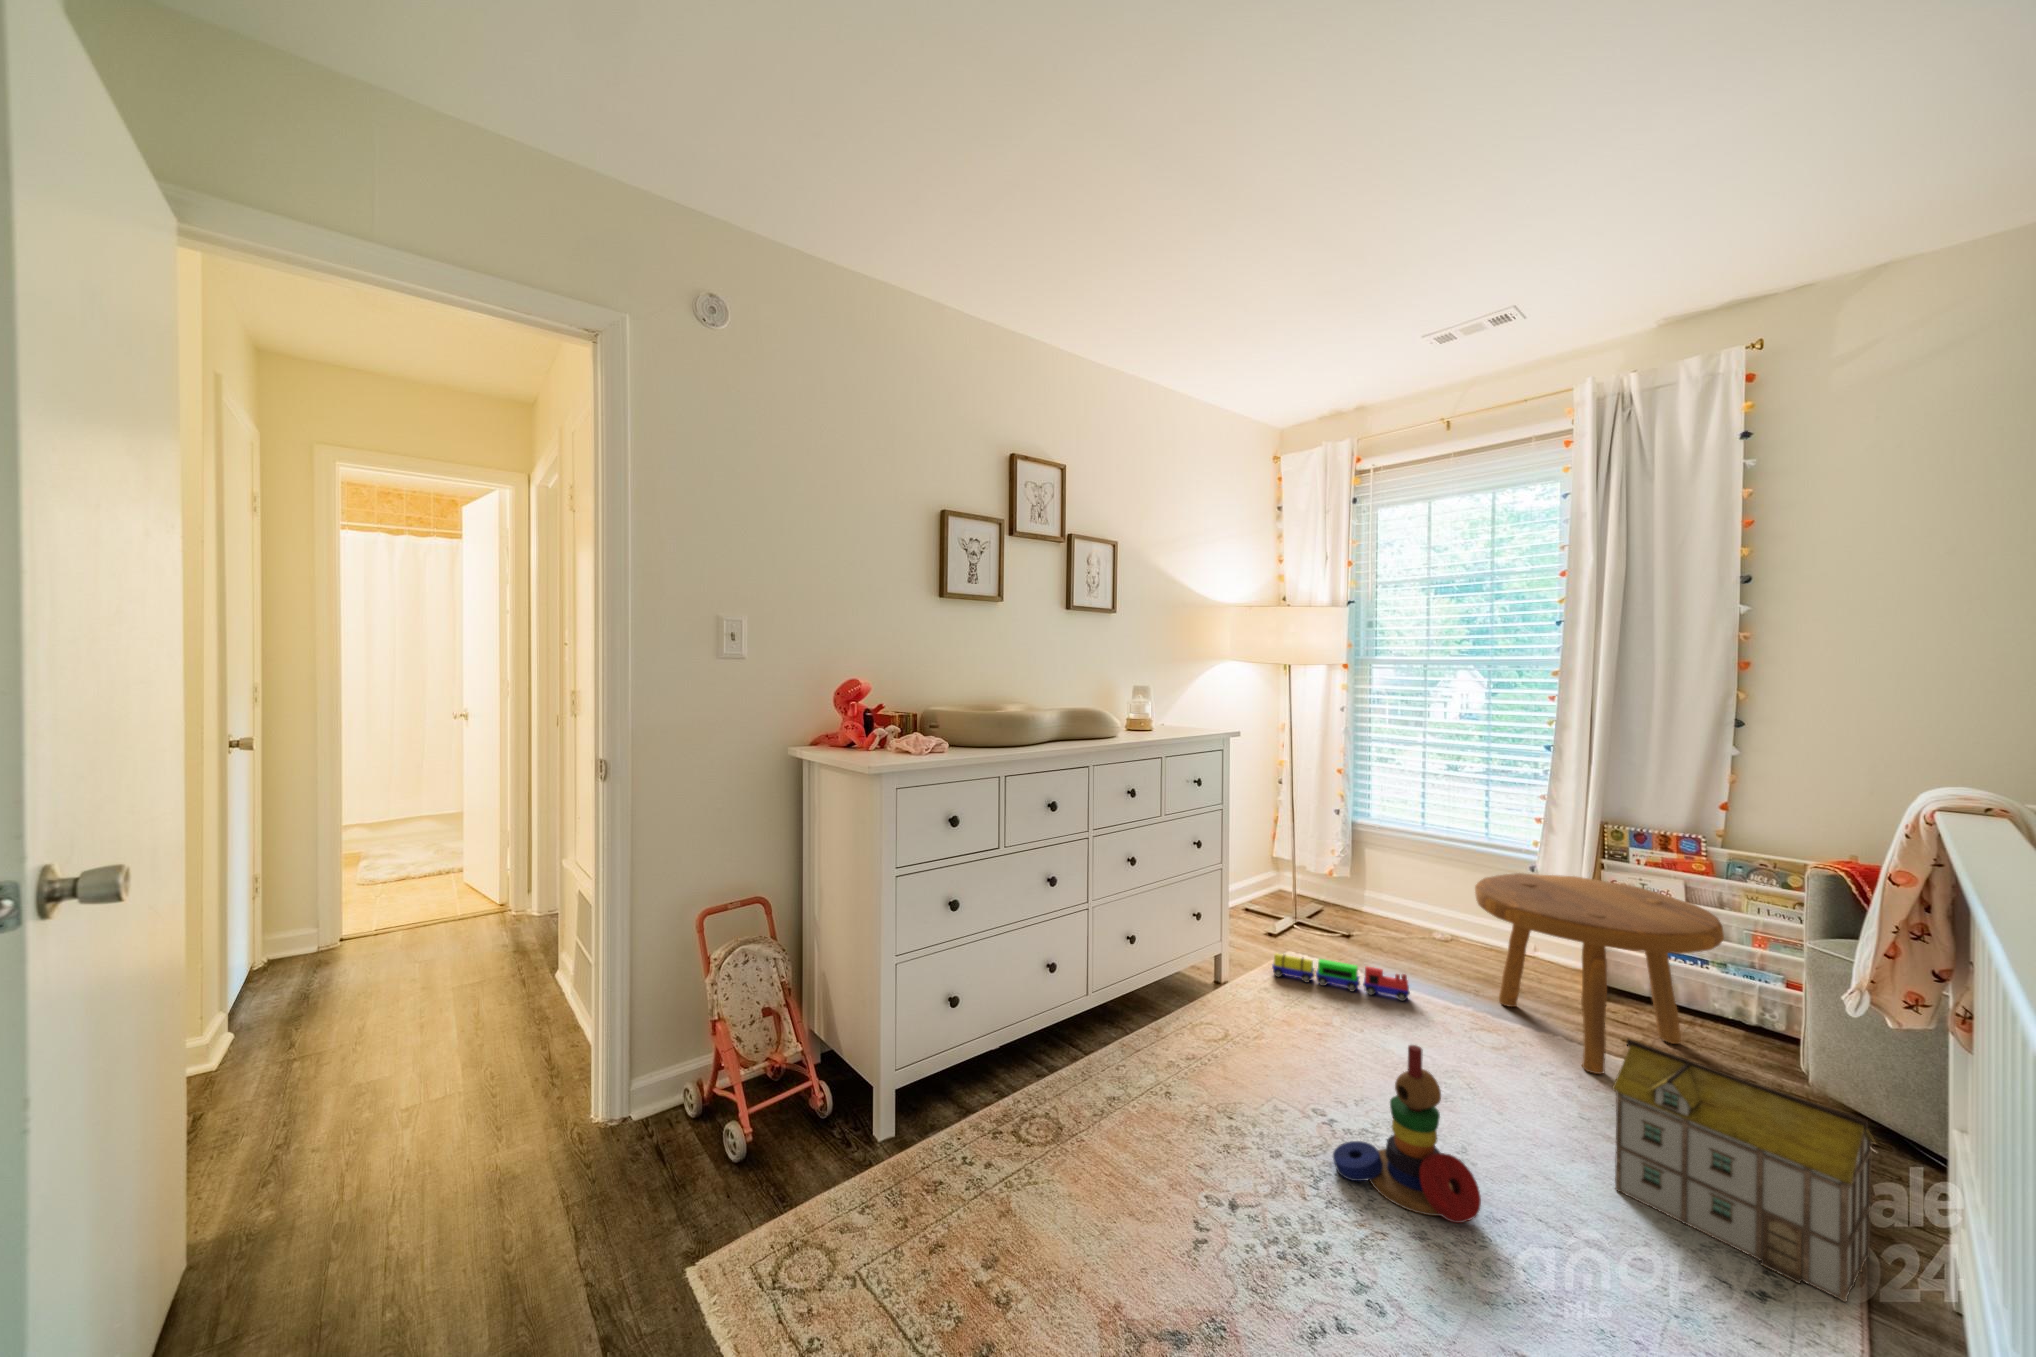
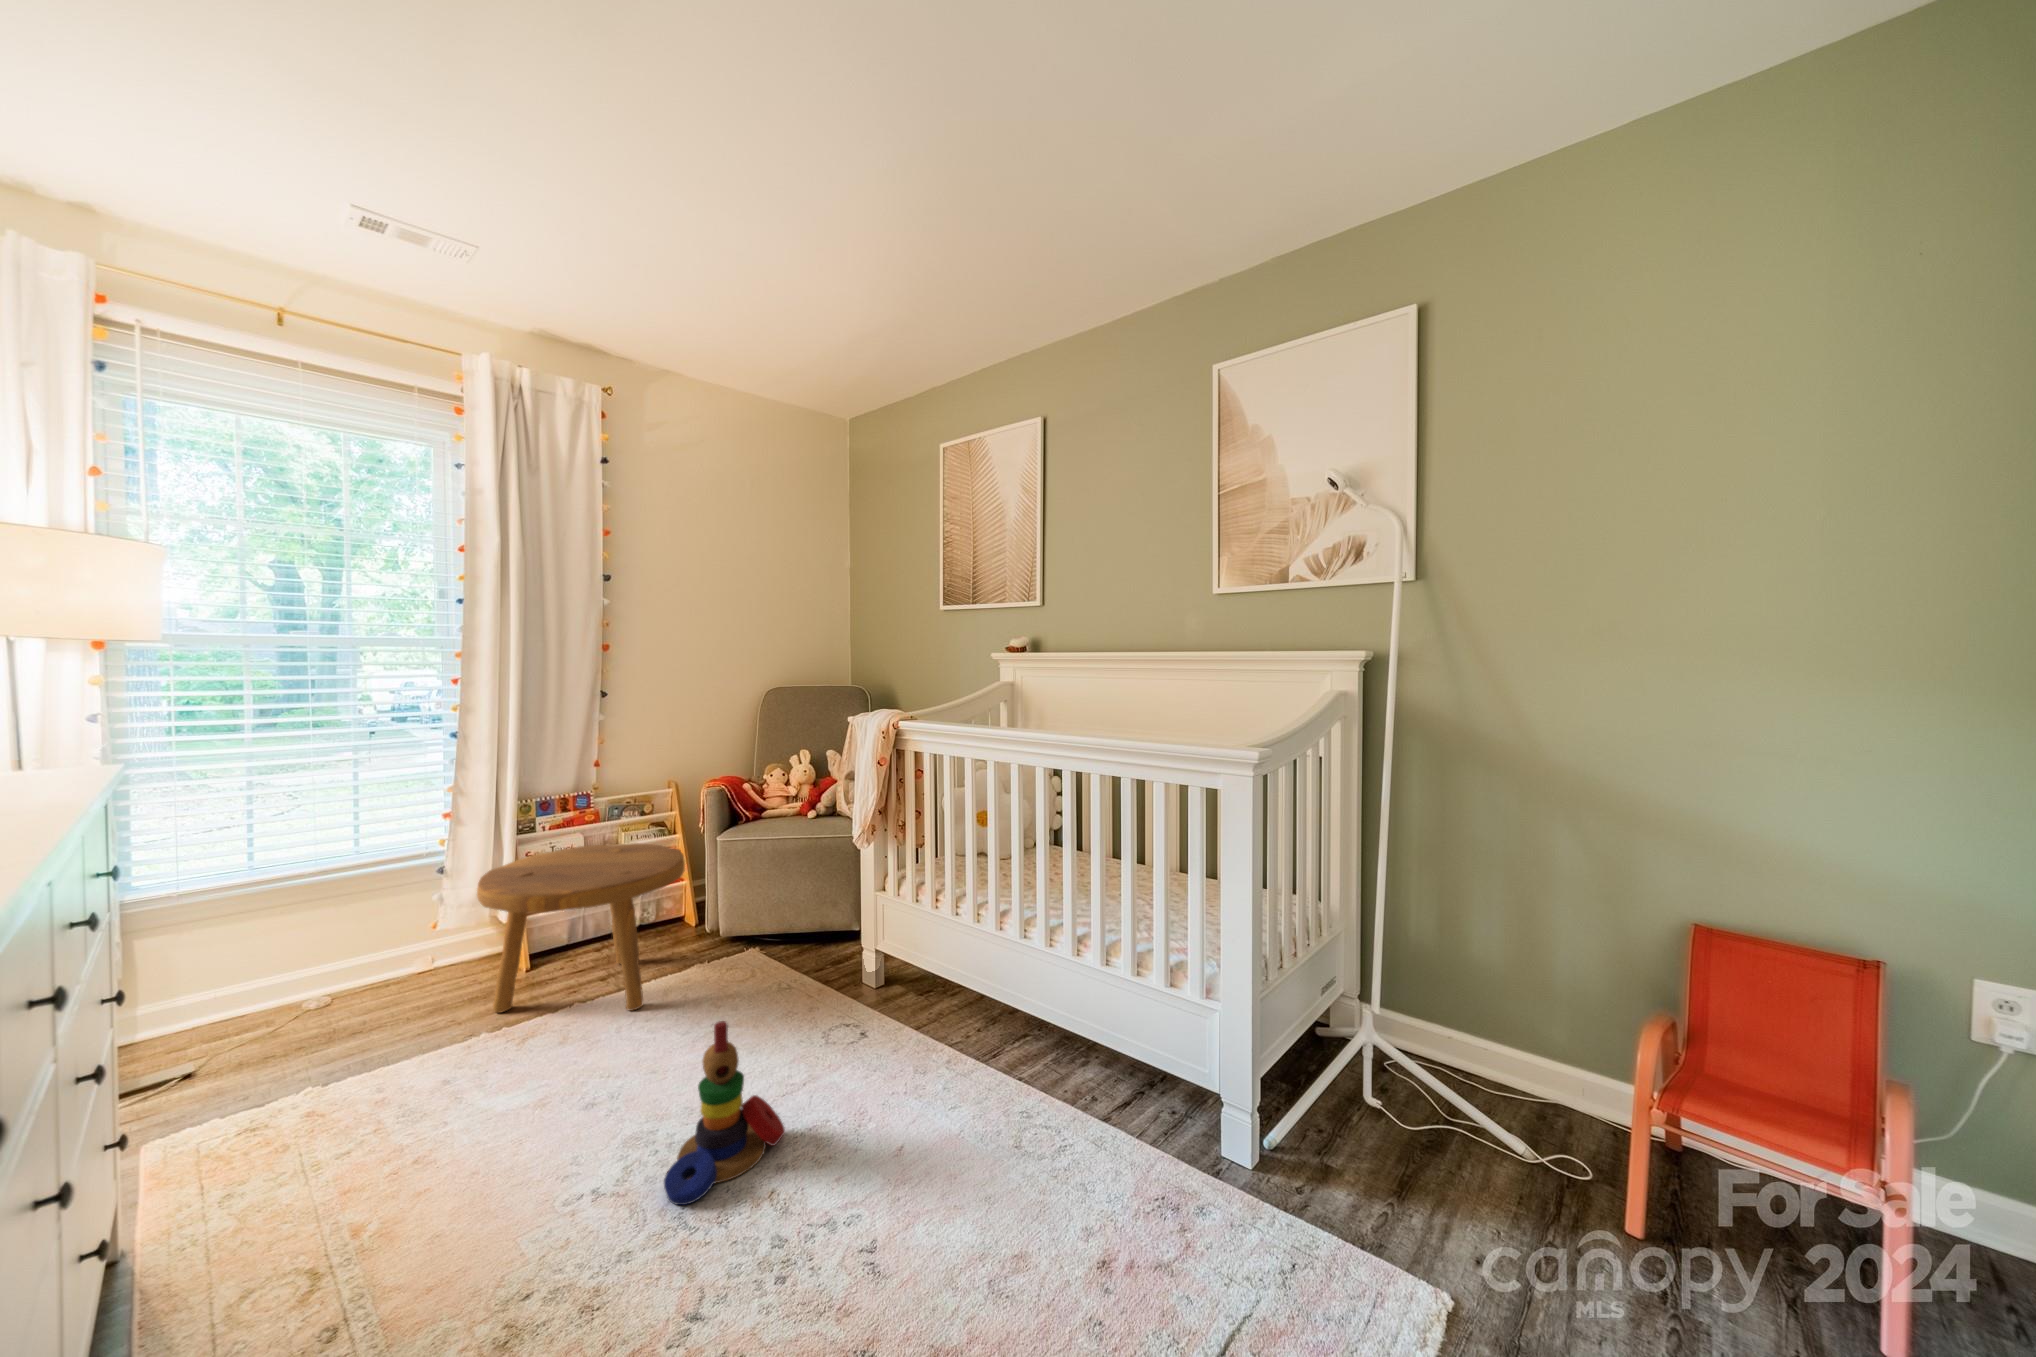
toy train: present [1272,954,1410,1001] -> none [192,1037,431,1169]
toy house: present [1612,1039,1876,1302] -> none [739,912,875,1053]

